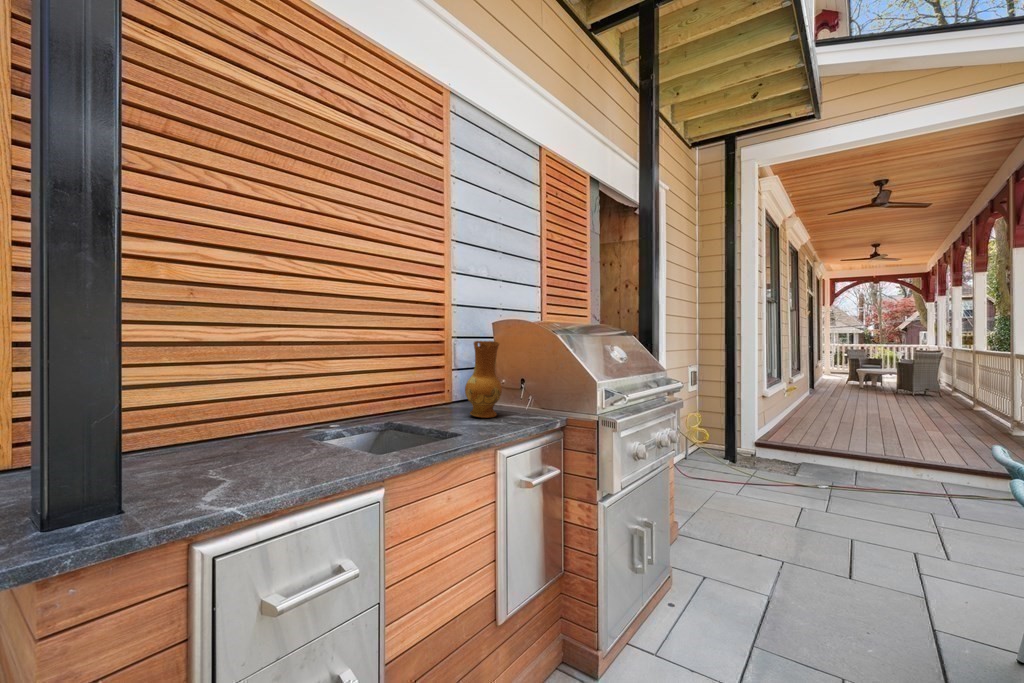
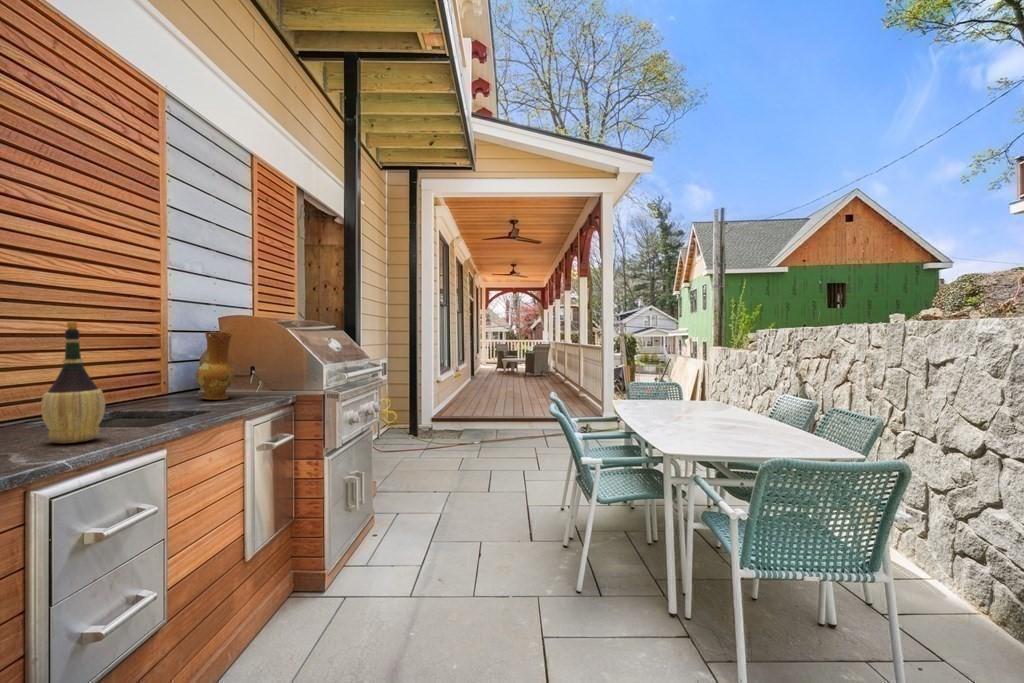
wine bottle: none [268,335,328,474] -> present [41,322,105,443]

